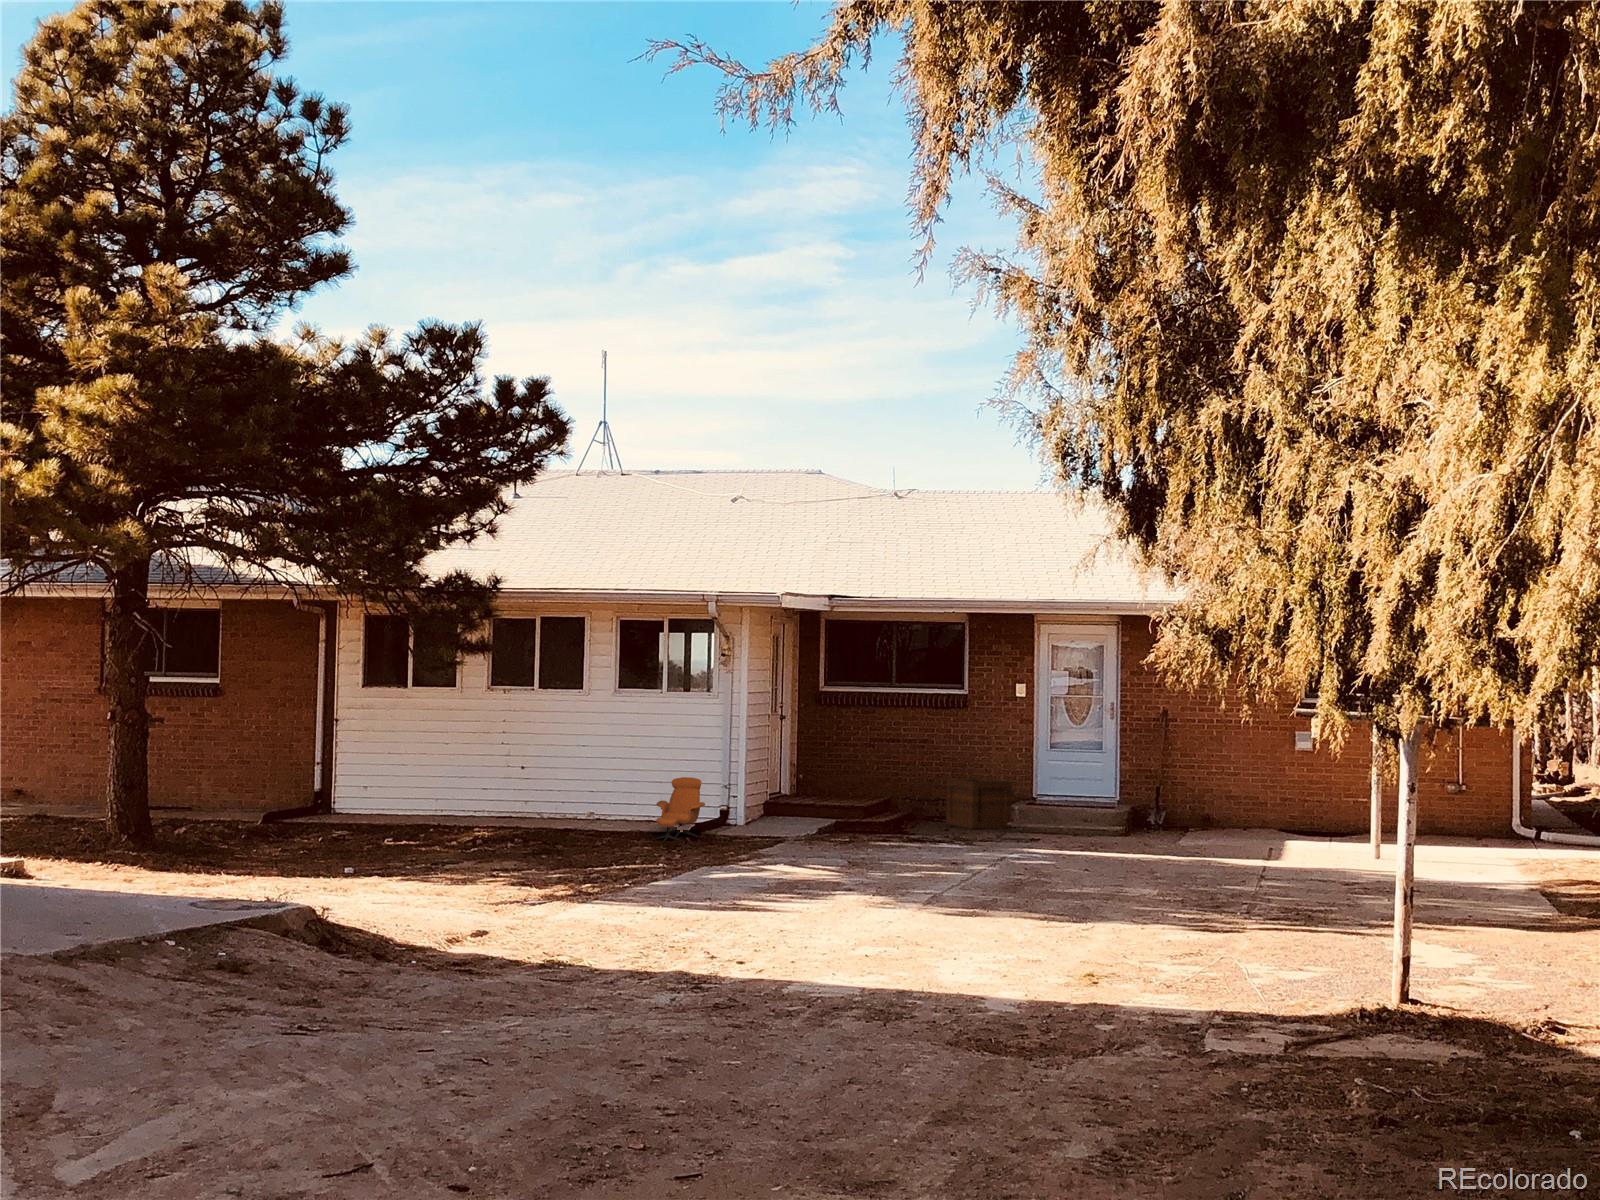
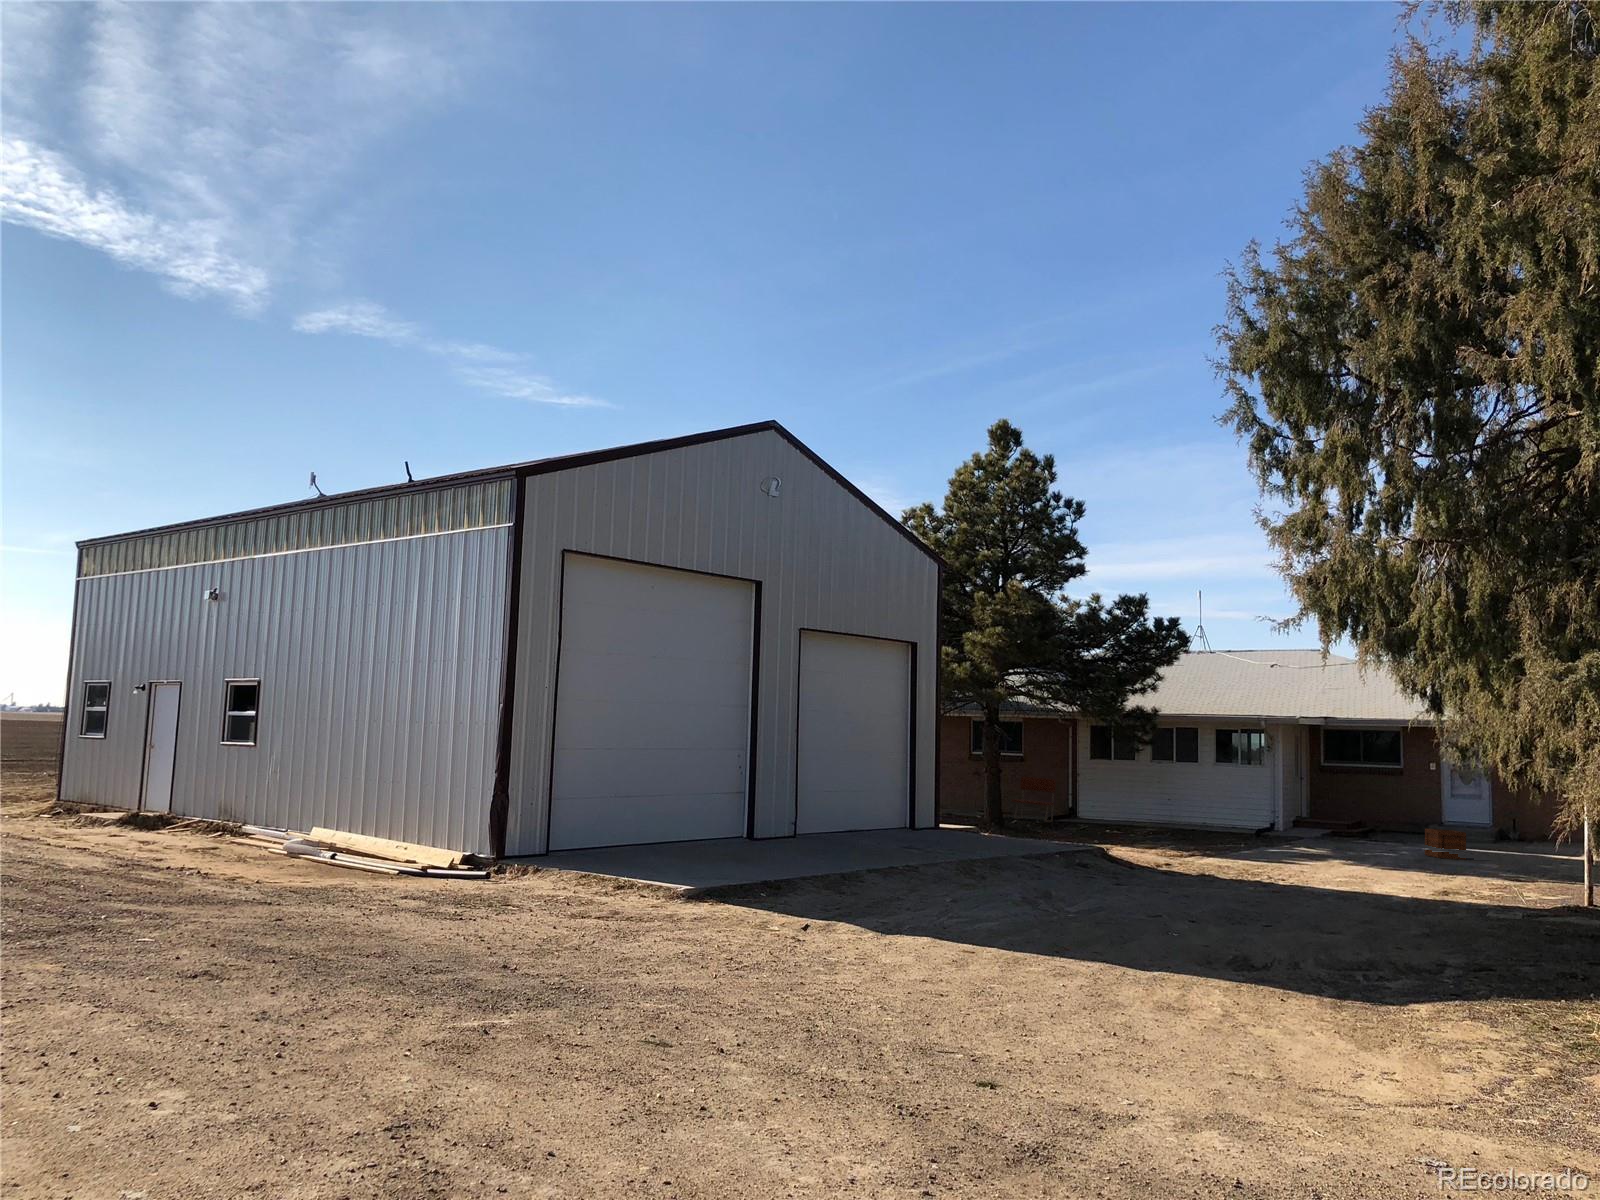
bench: none [195,730,291,821] -> present [1011,777,1056,822]
lounge chair: present [653,777,705,842] -> none [1238,814,1269,847]

